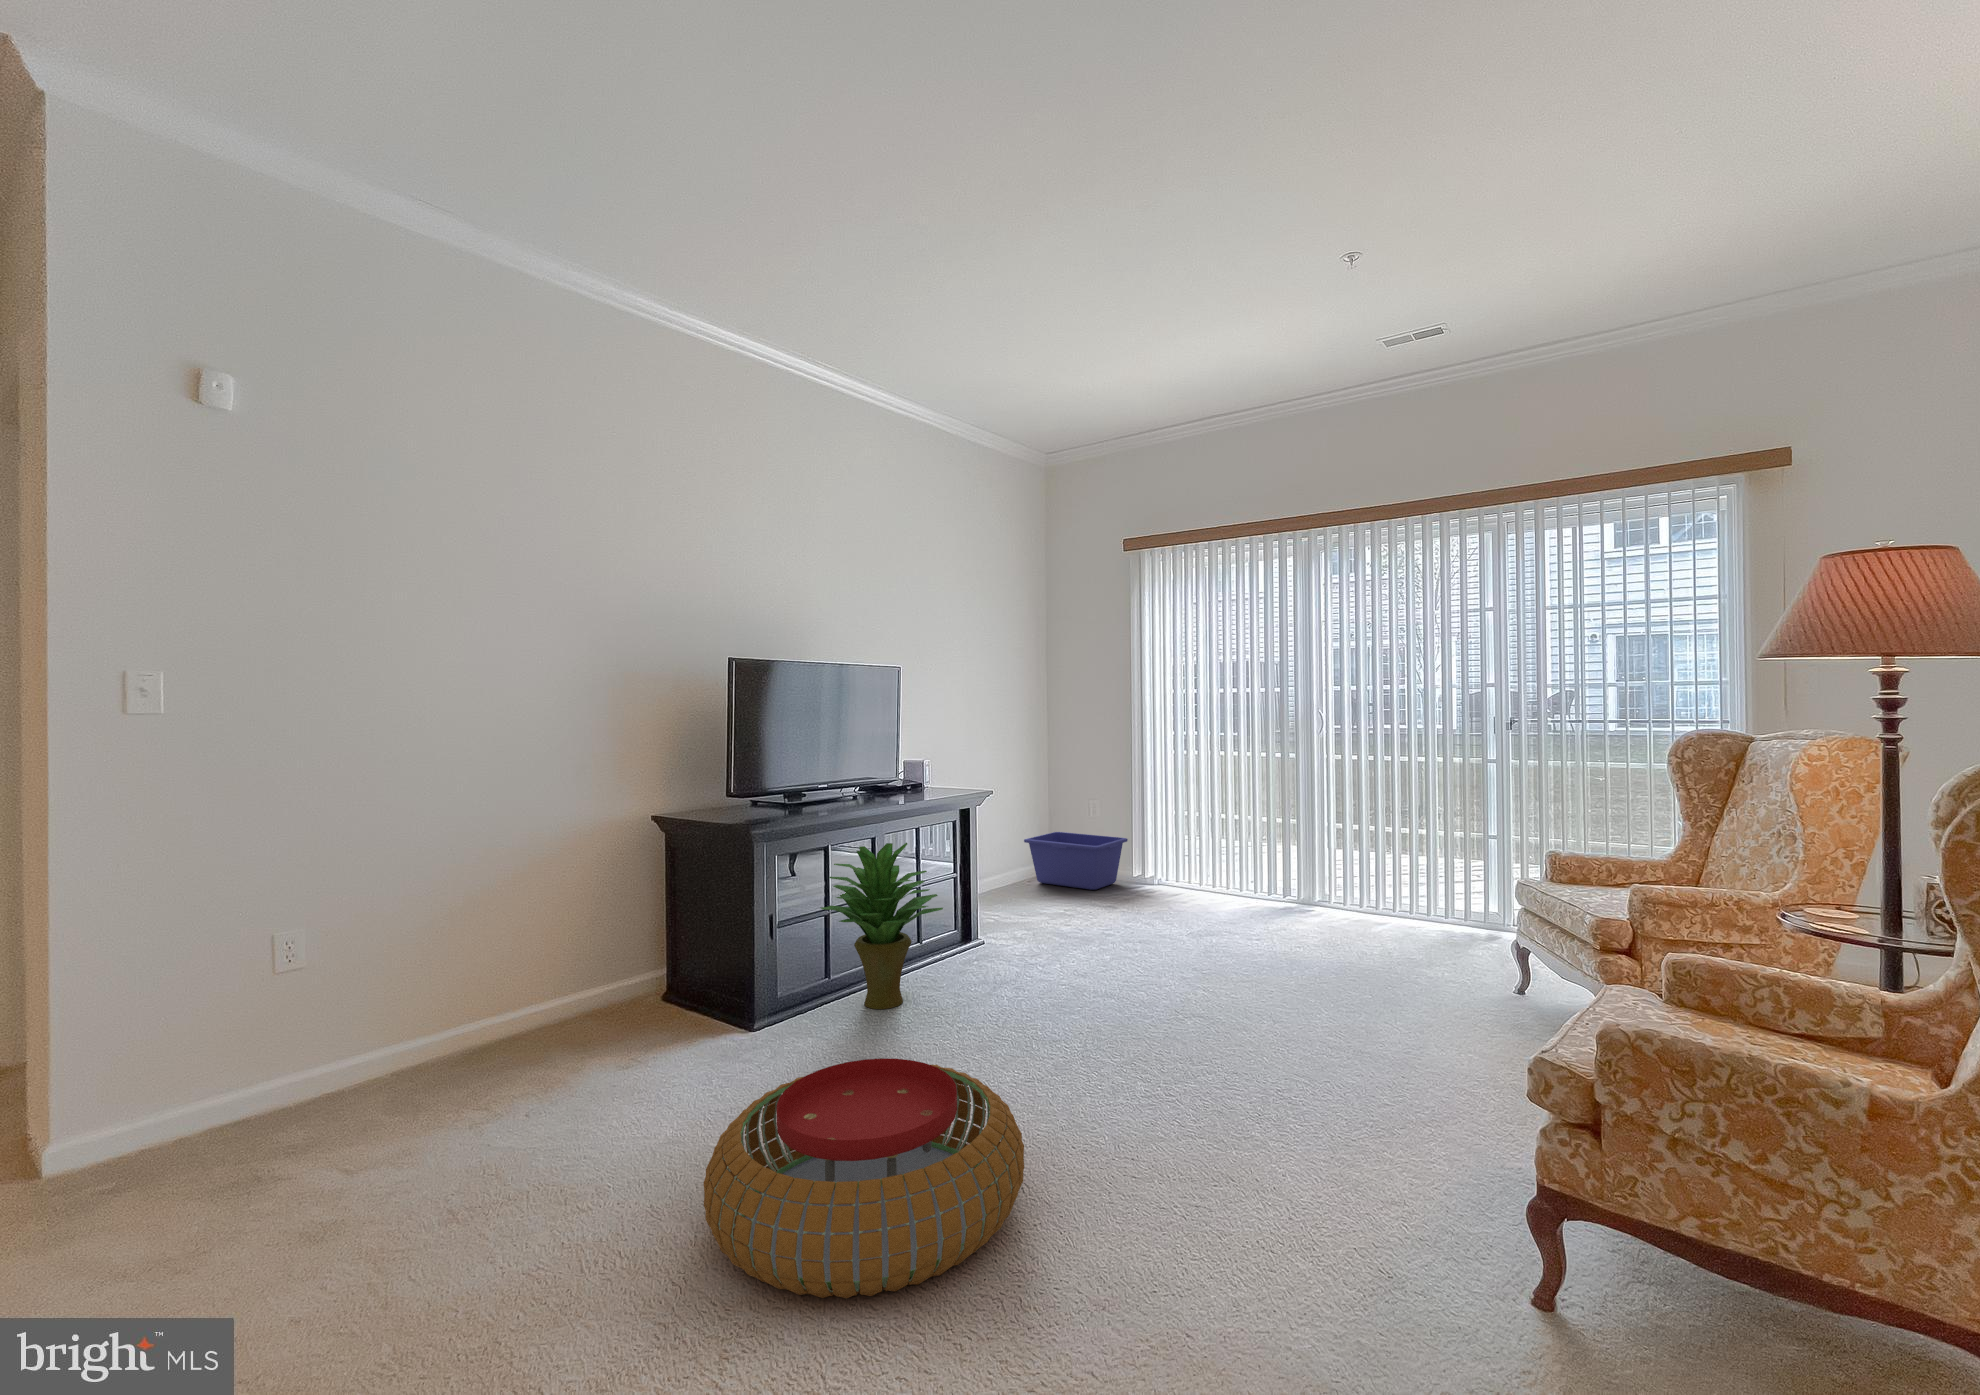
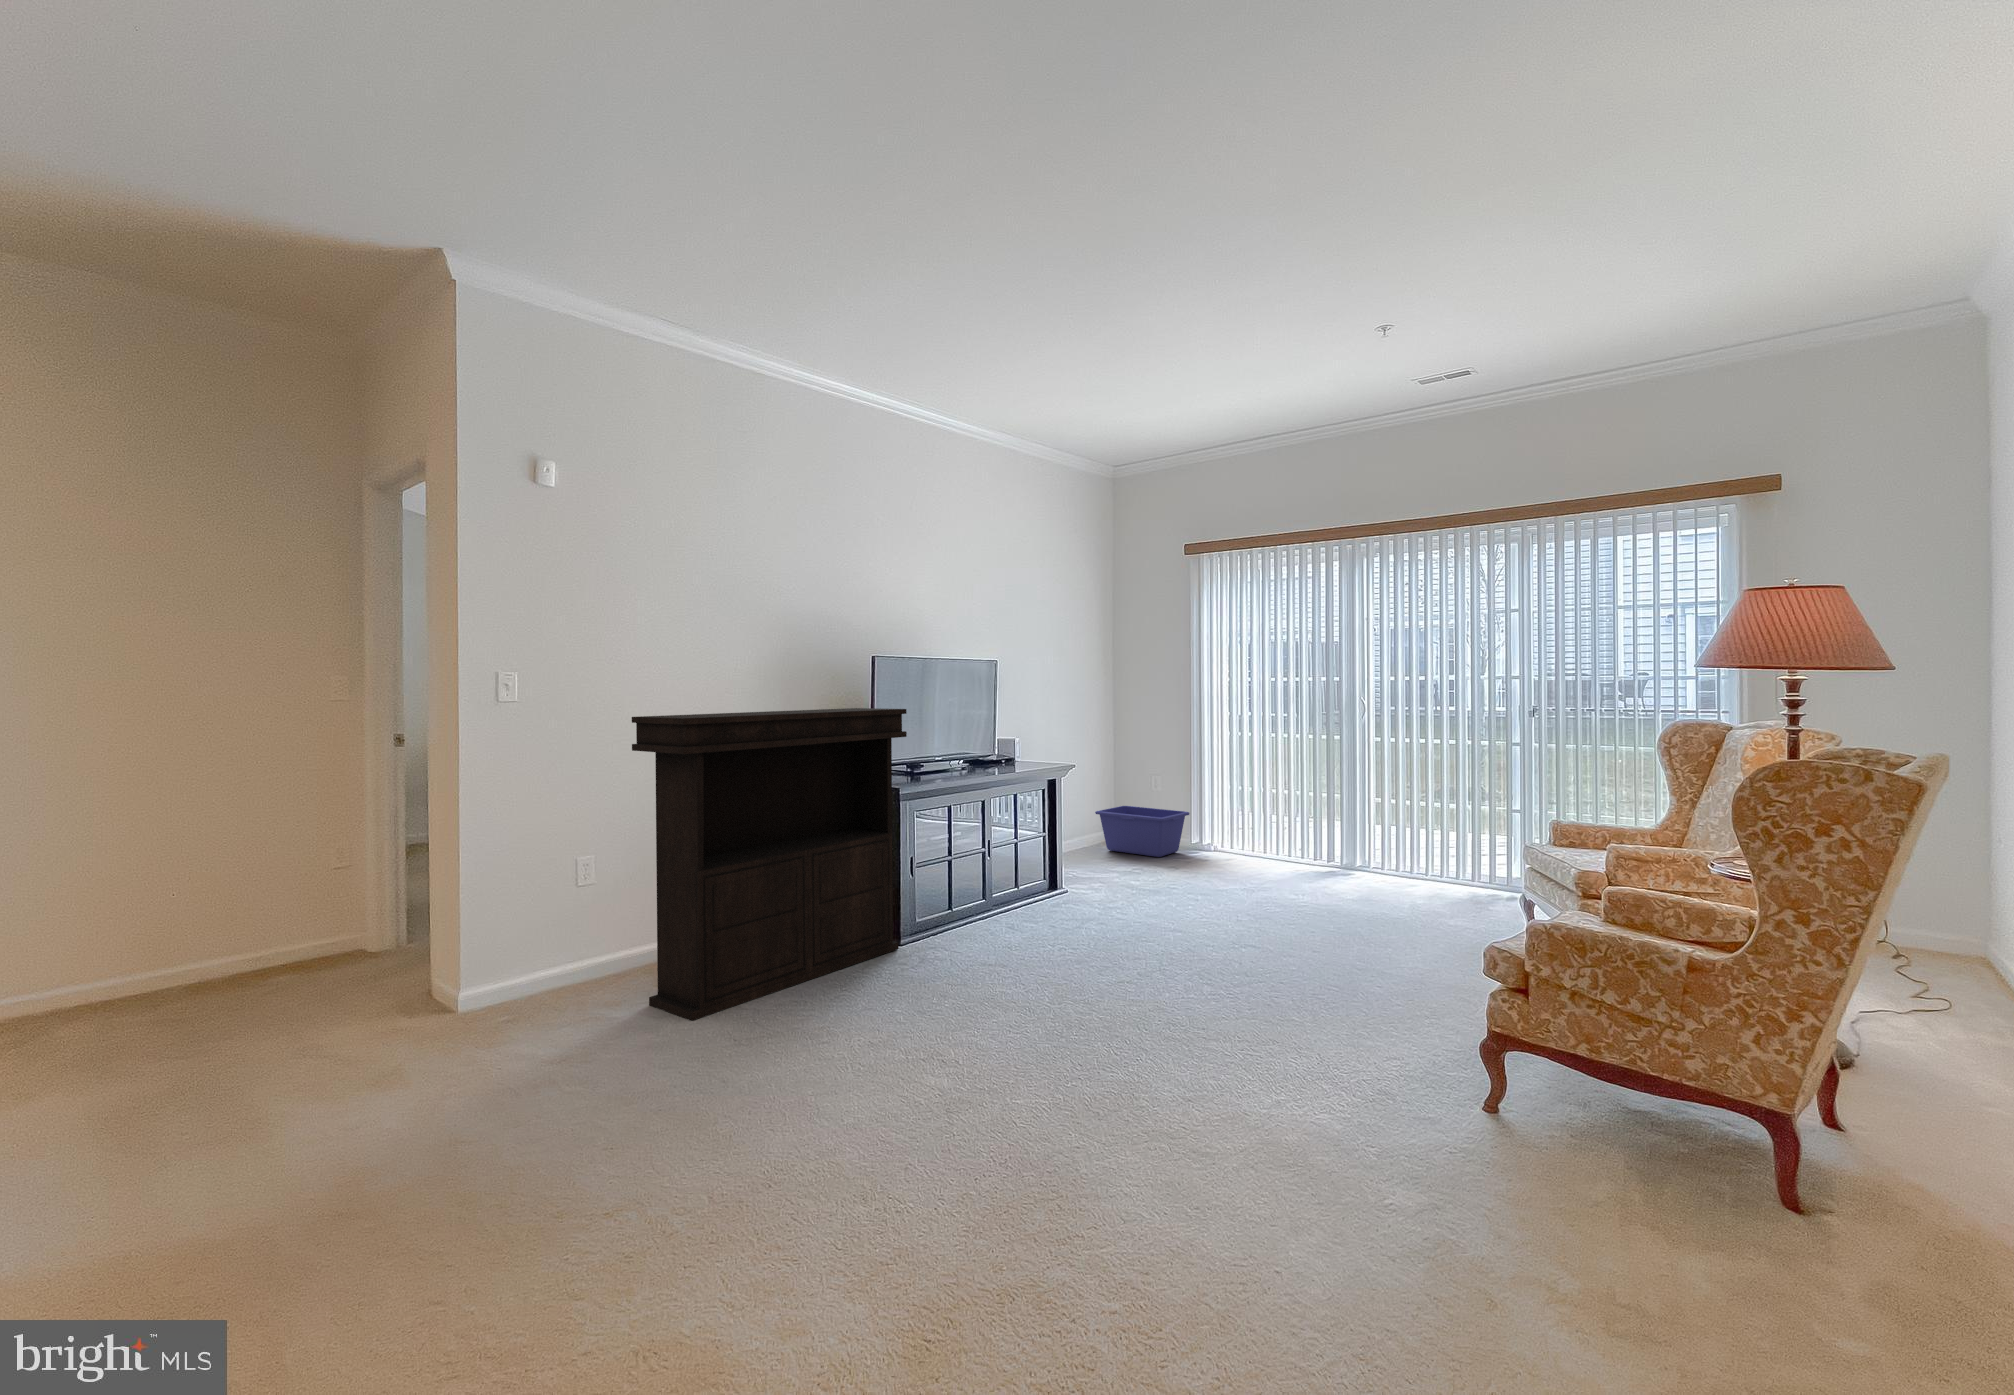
console table: none [374,727,774,1162] -> present [632,708,907,1021]
potted plant: present [821,843,943,1009] -> none [940,805,1040,939]
pouf: present [704,1058,1024,1299] -> none [897,955,1121,1096]

